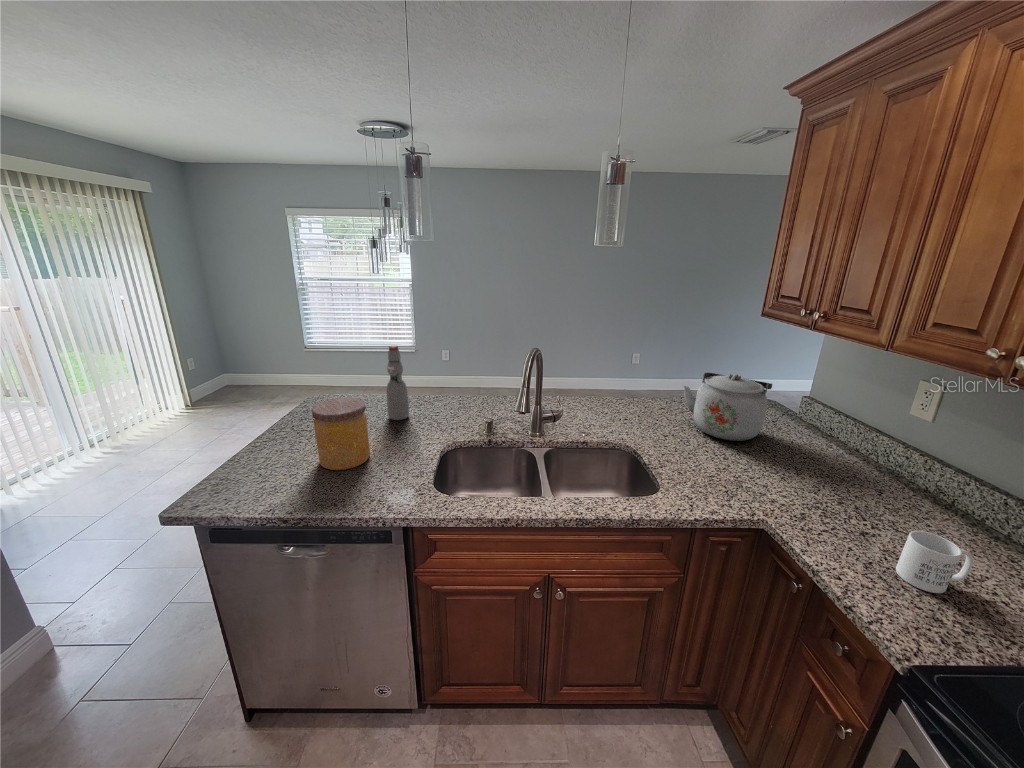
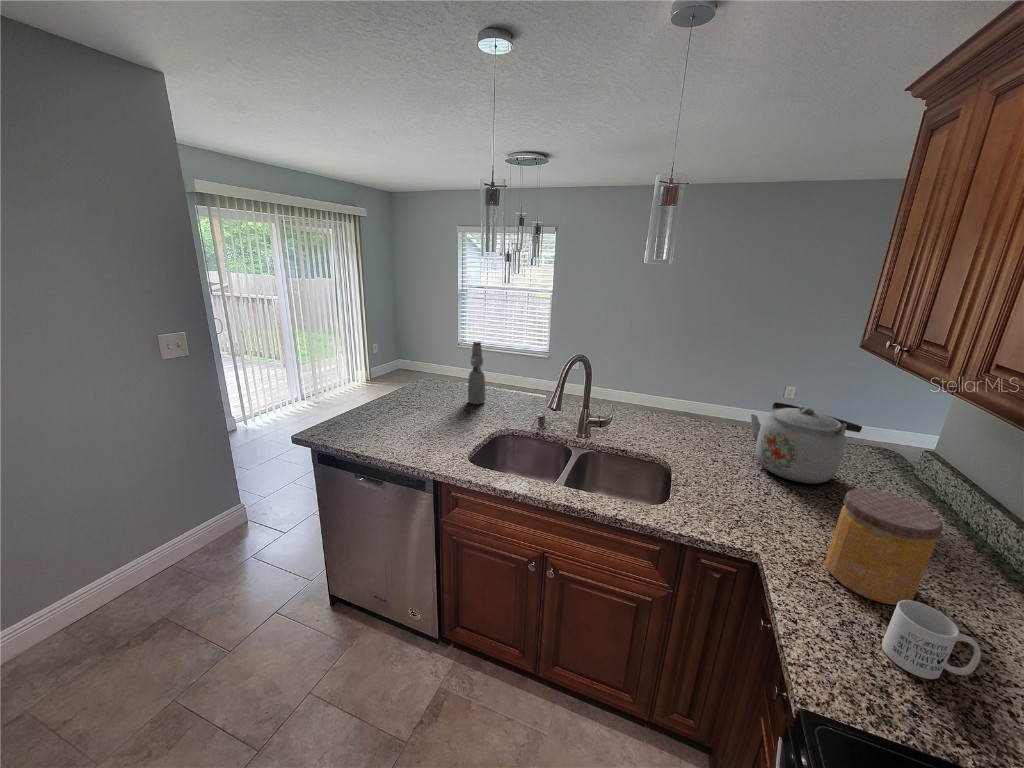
jar: present [311,398,370,470] -> present [825,489,943,605]

